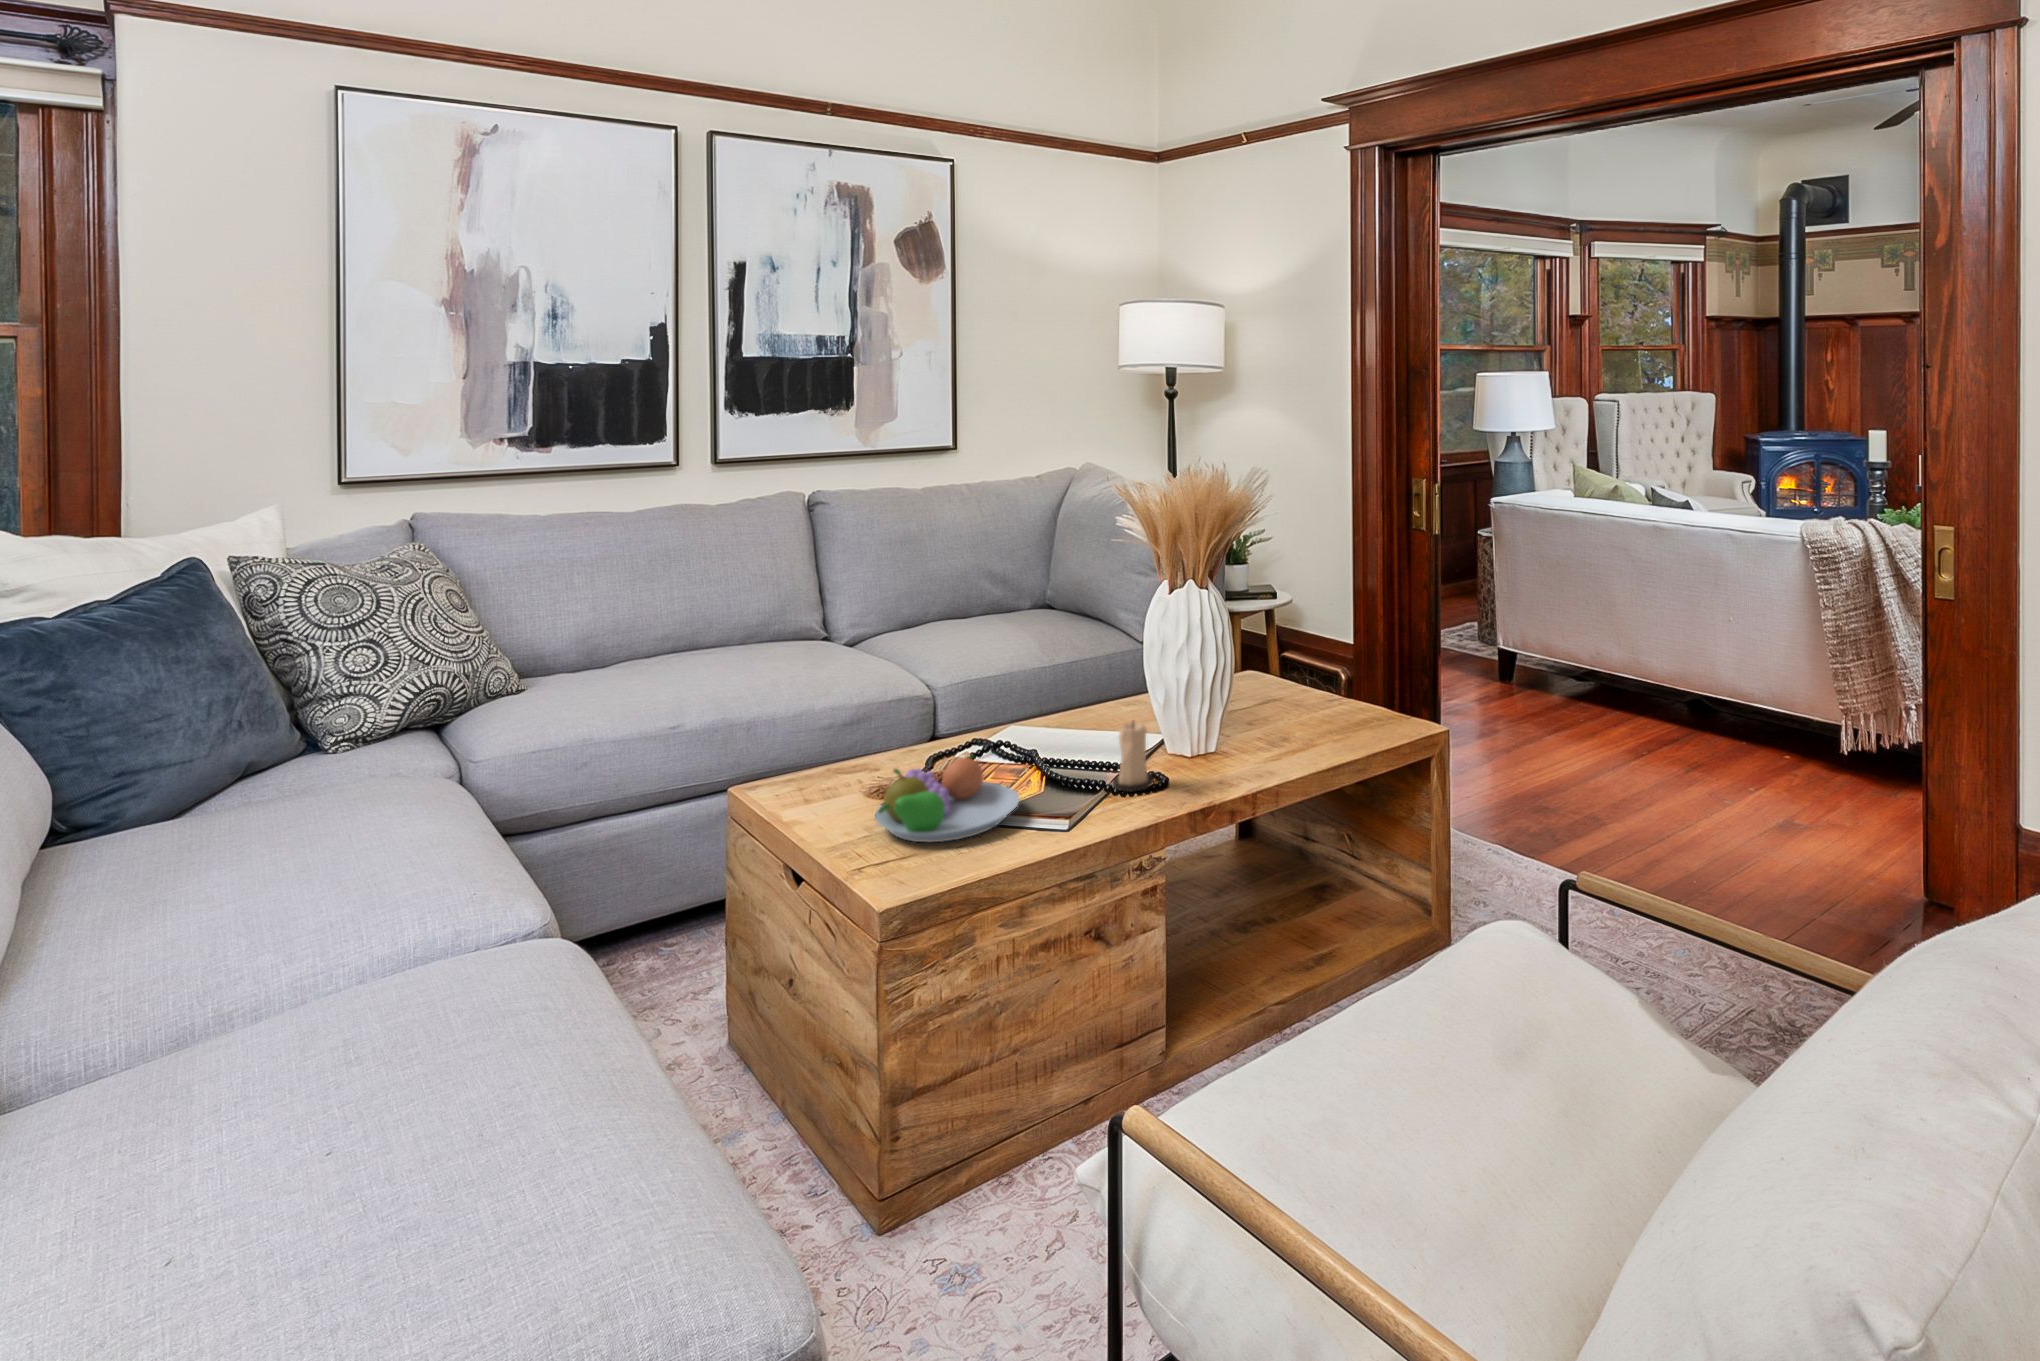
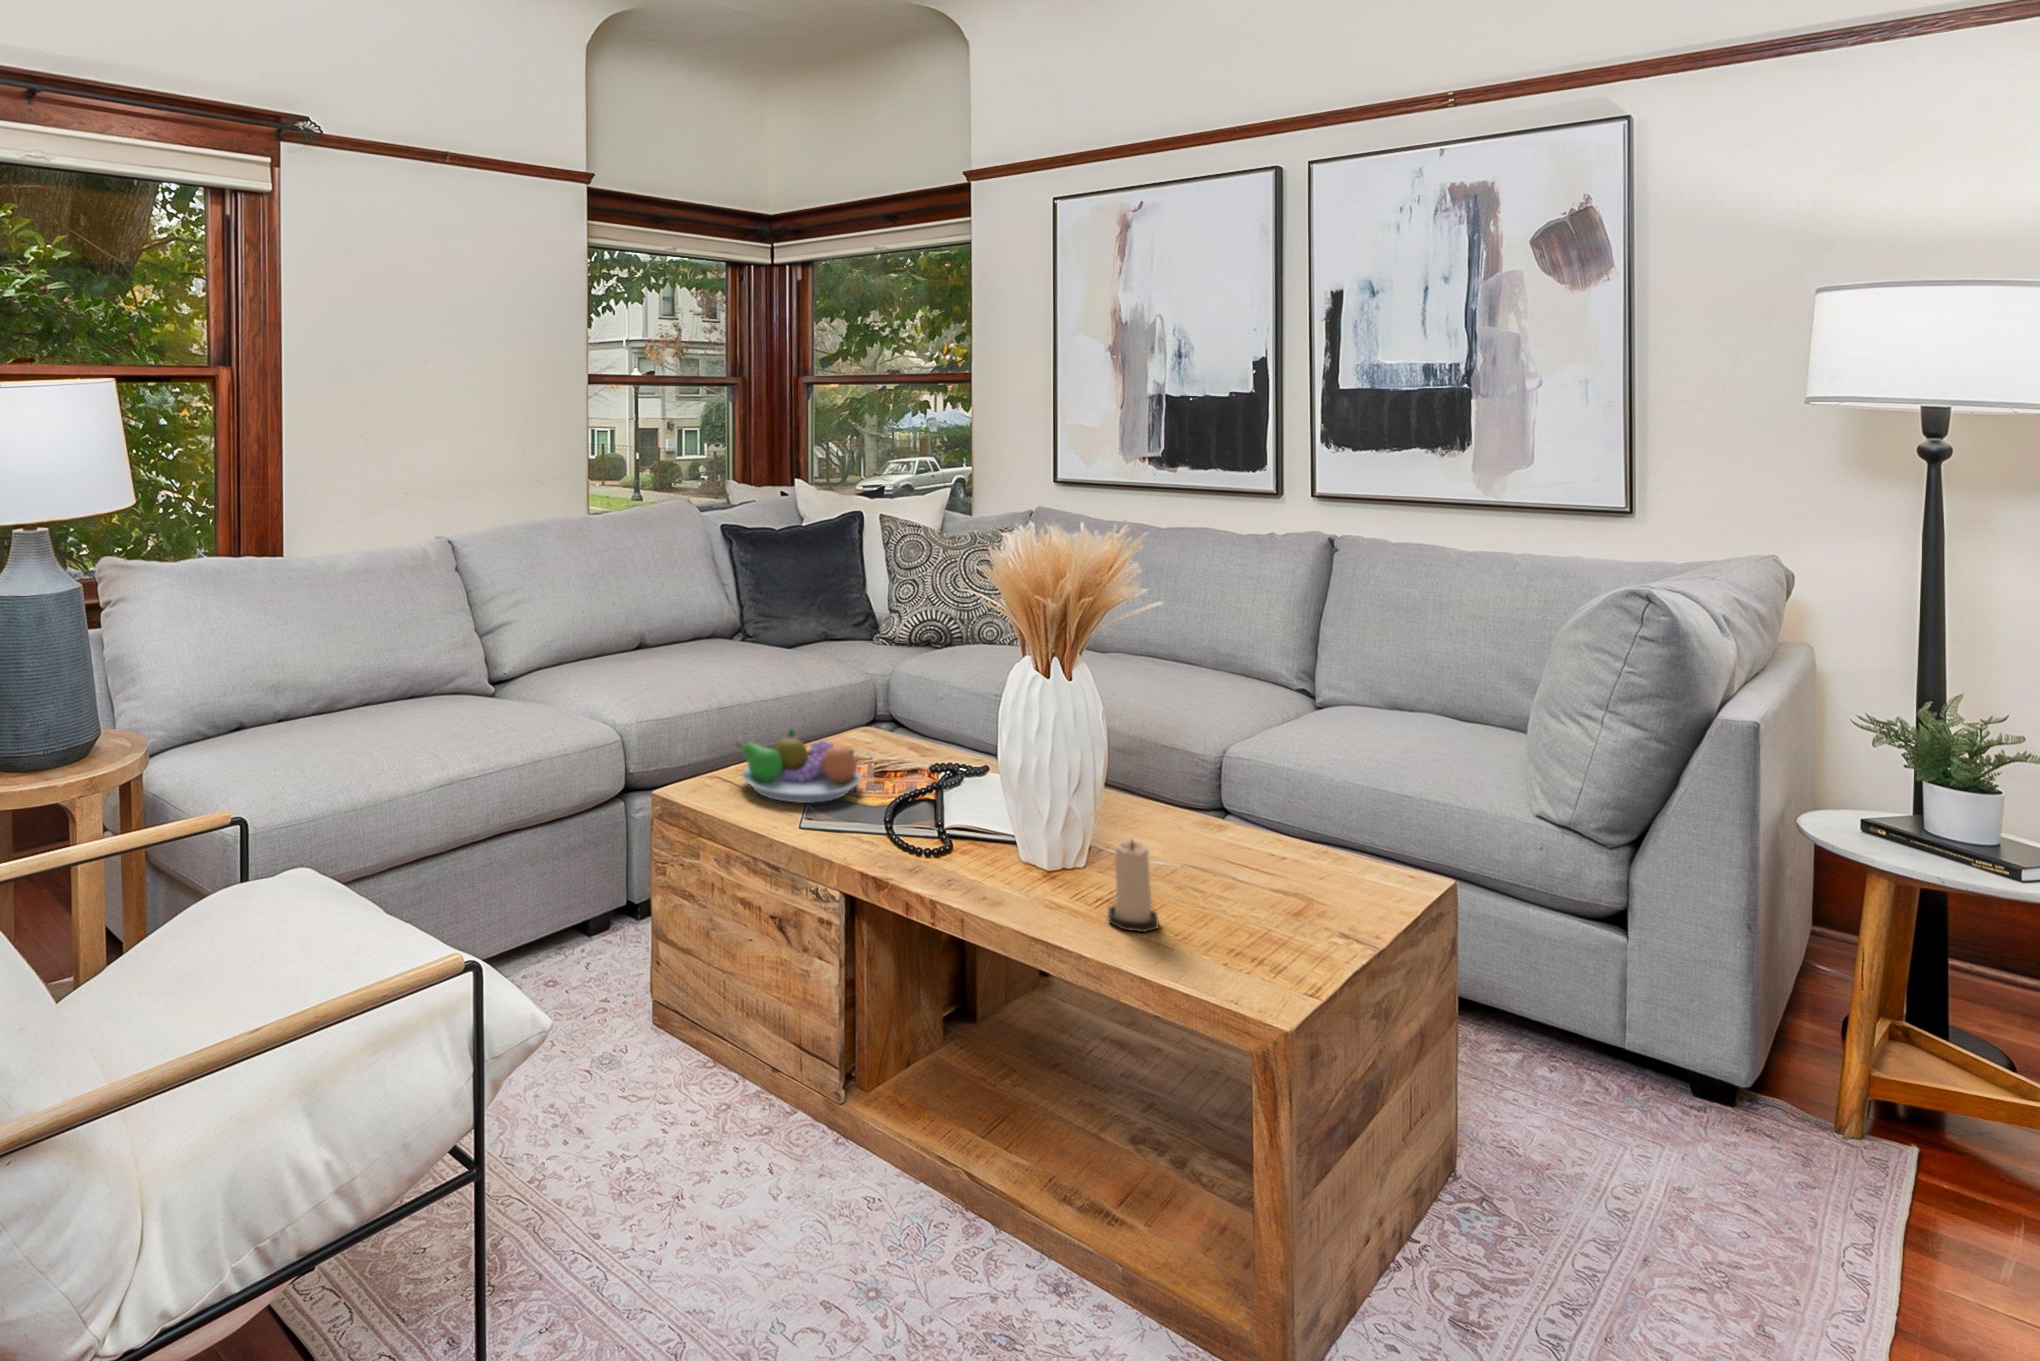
candle: present [1113,721,1154,792] -> present [1108,840,1158,932]

